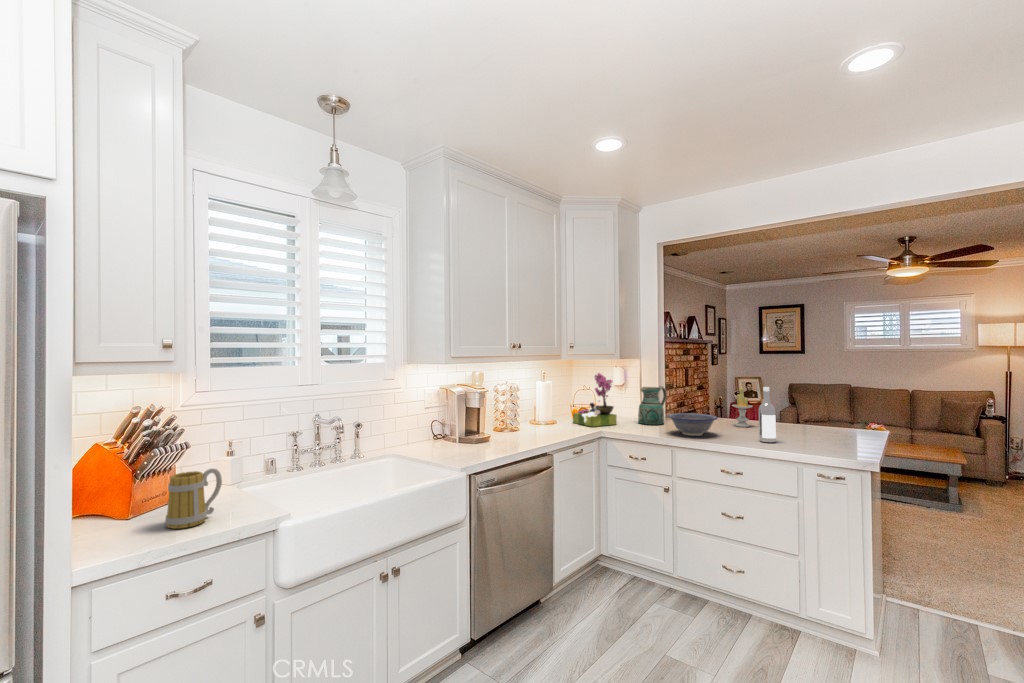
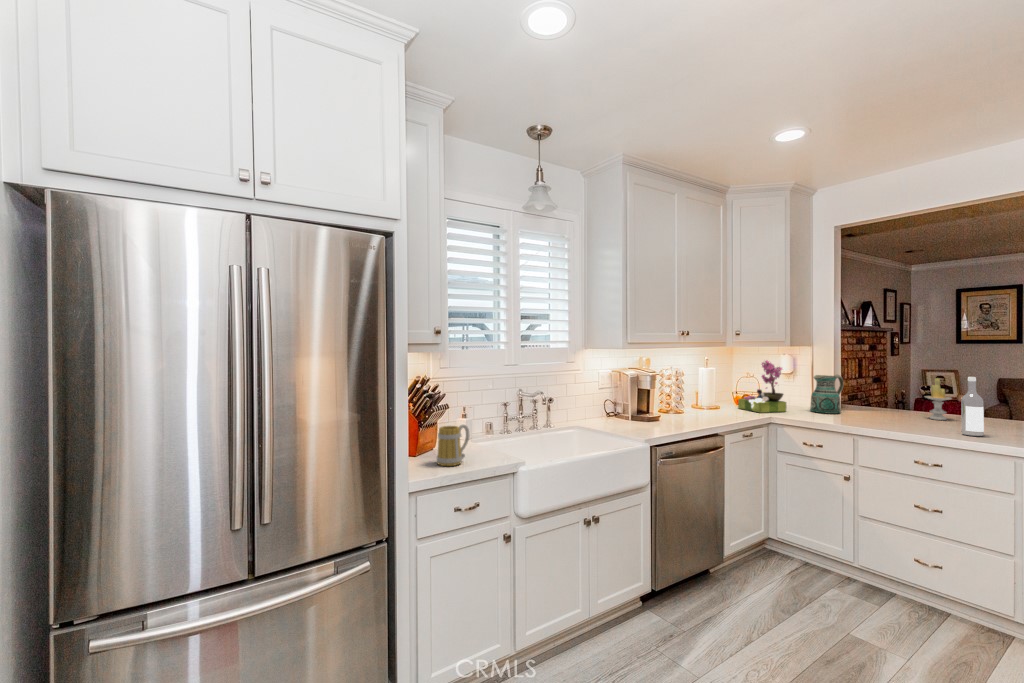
decorative bowl: present [668,413,717,436] -> none [847,402,908,426]

